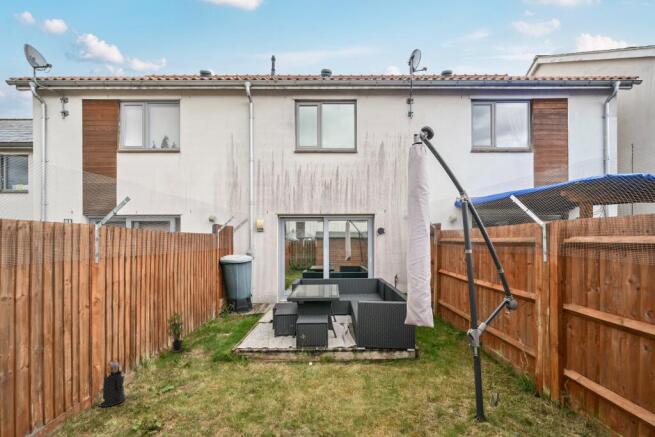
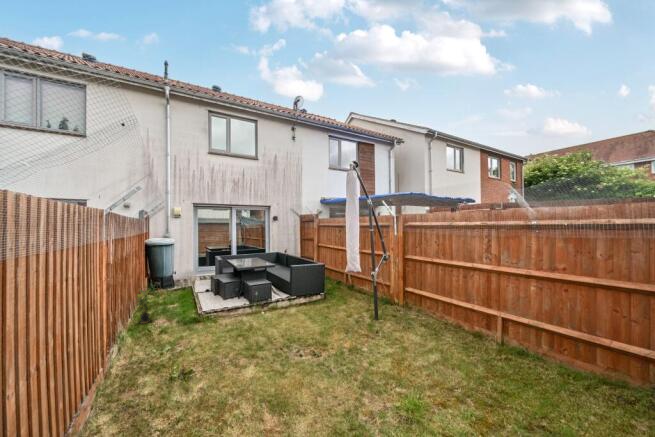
watering can: present [98,360,126,407] -> none [119,327,150,365]

